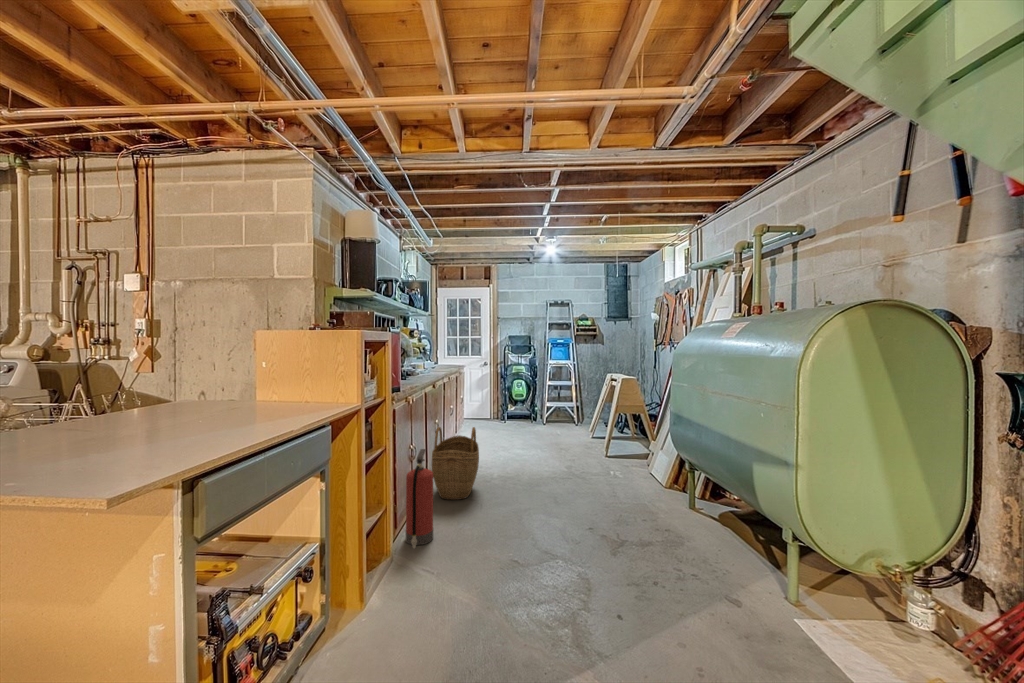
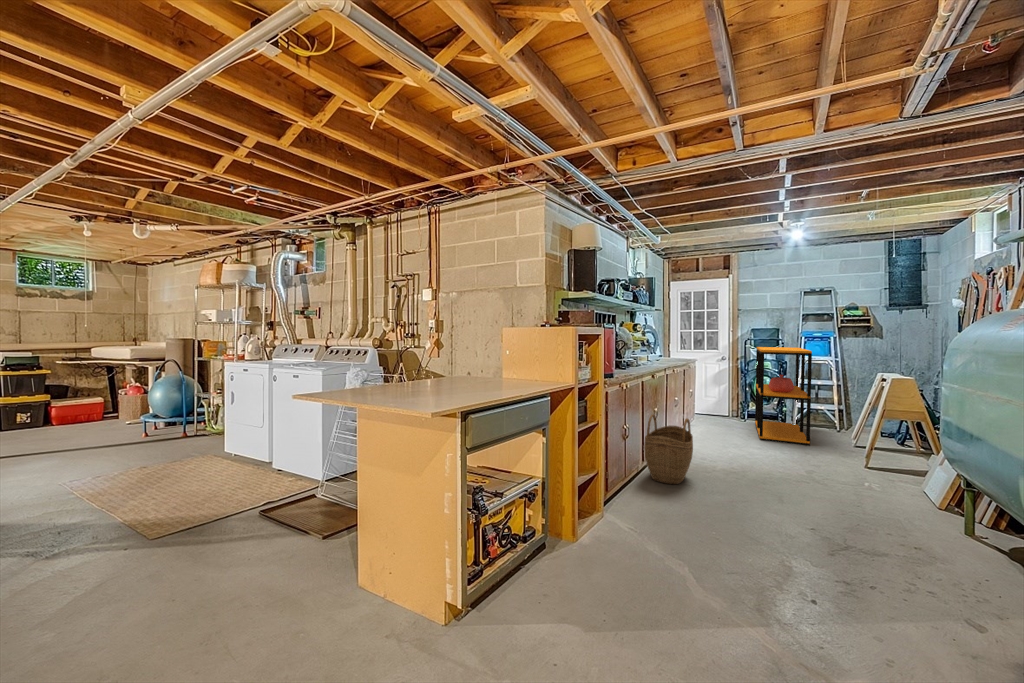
shelving unit: none [514,352,559,437] -> present [755,347,812,445]
fire extinguisher: present [406,449,433,548] -> none [614,429,639,511]

